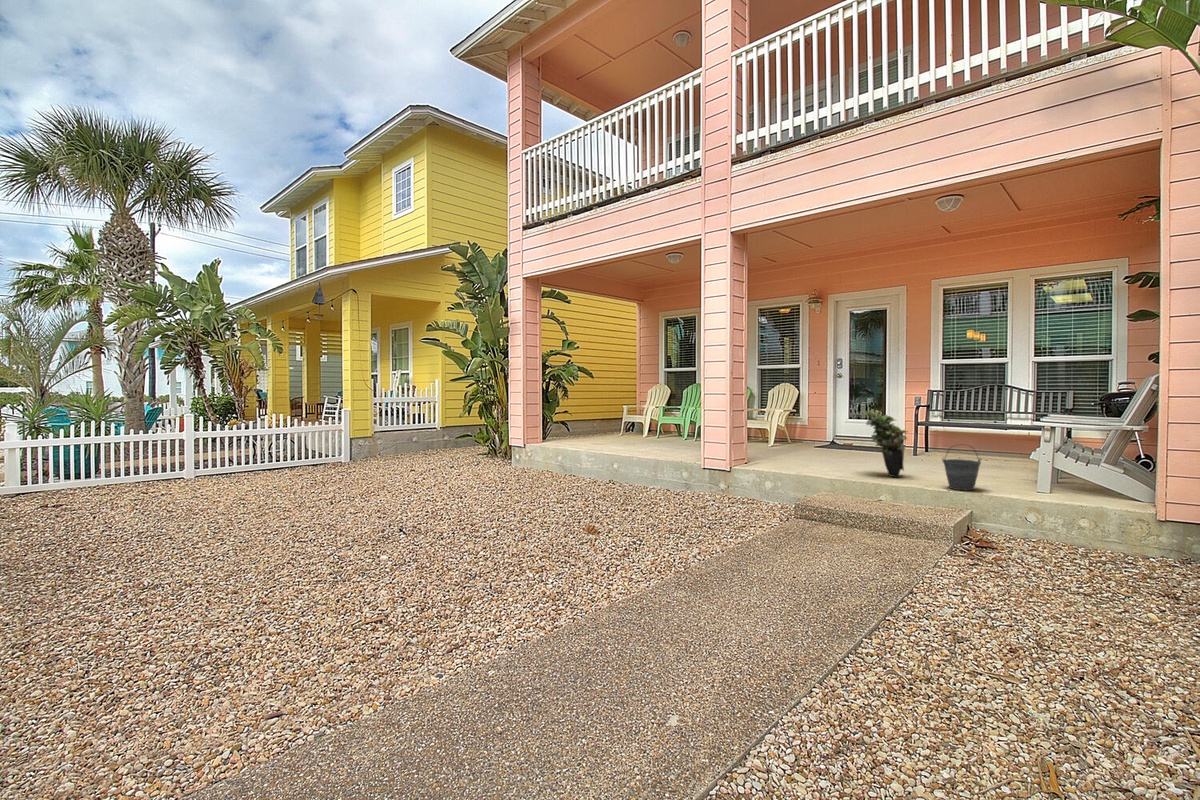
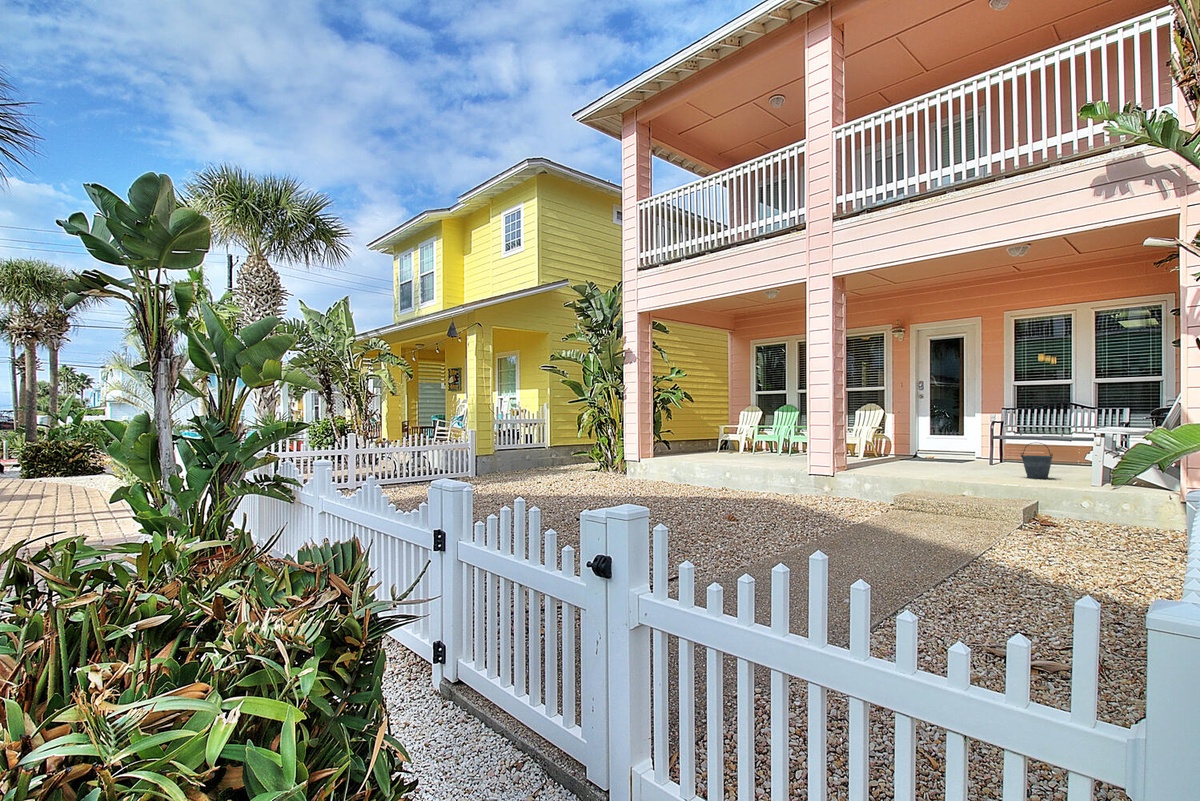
potted plant: present [863,409,907,477] -> none [951,418,991,473]

